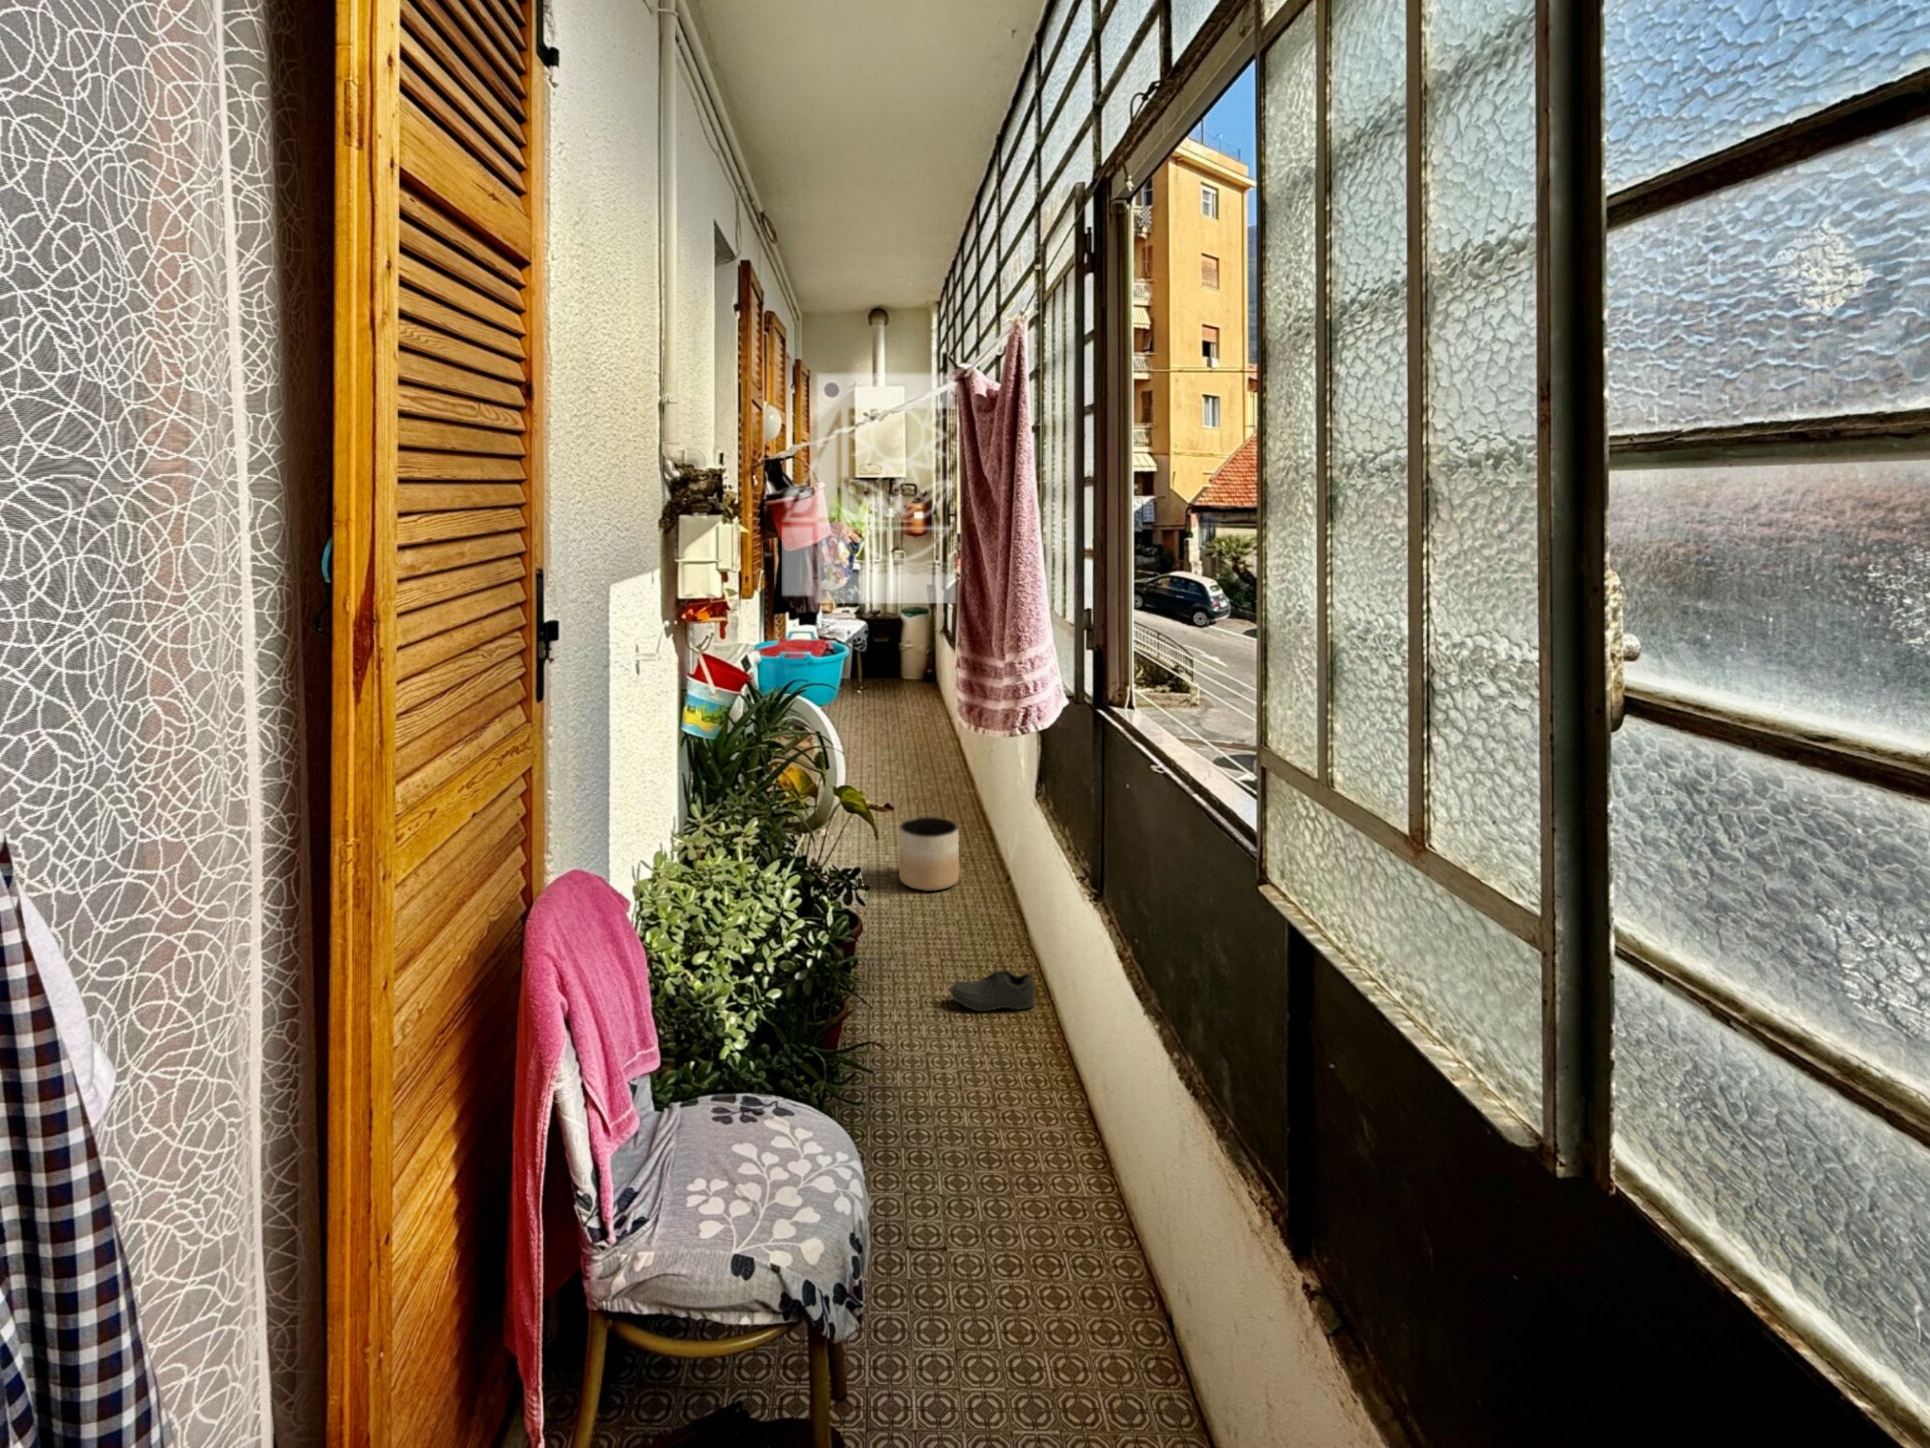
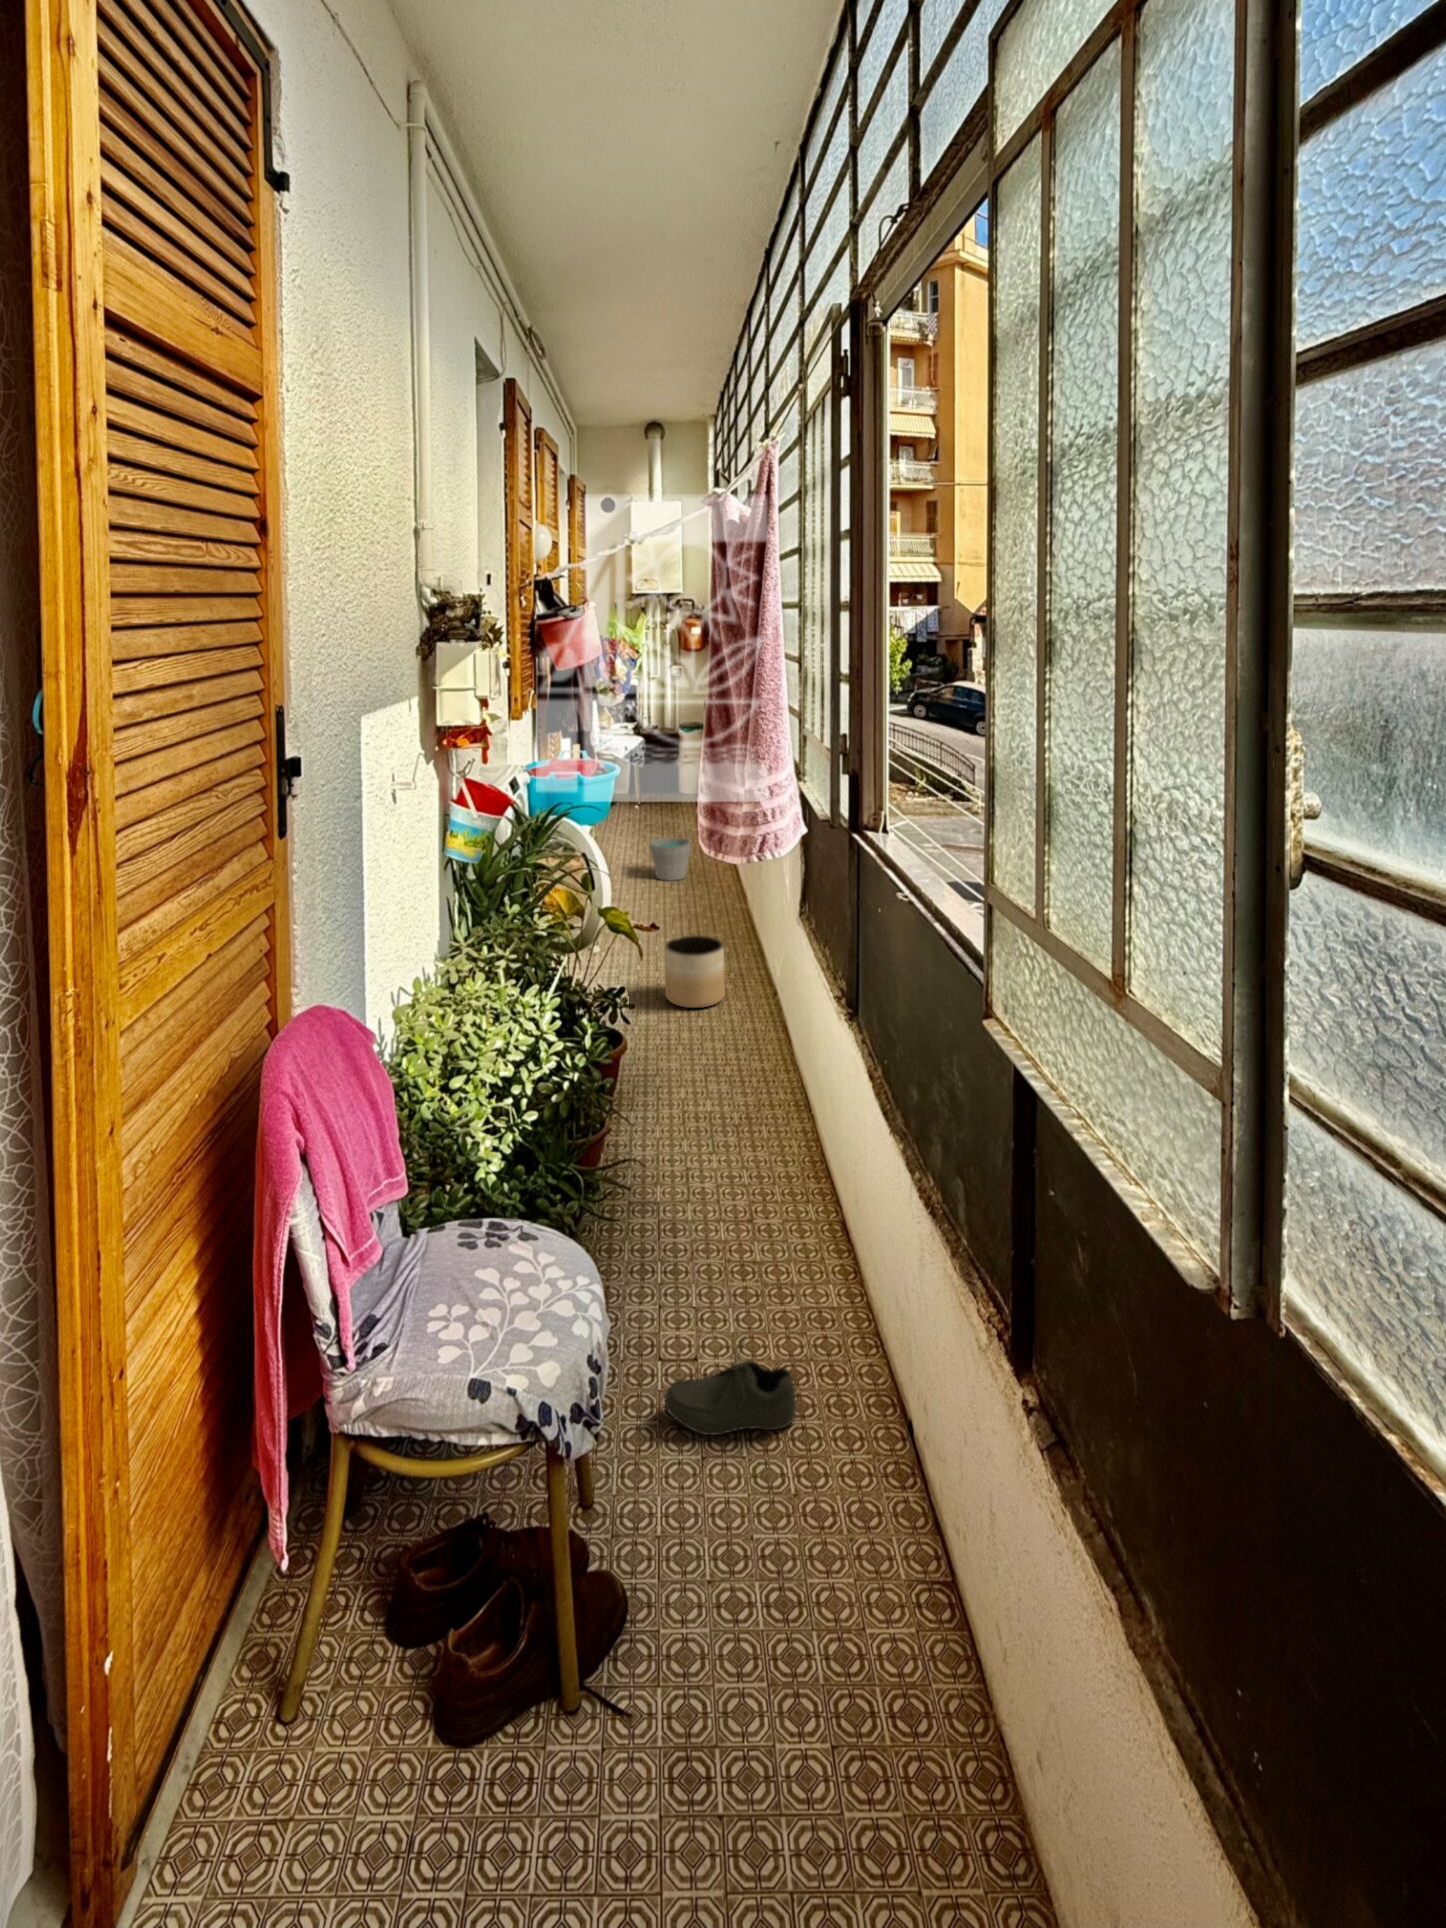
bucket: none [880,702,923,763] -> present [649,825,691,881]
shoe: present [950,957,1036,1011] -> present [664,1337,797,1435]

